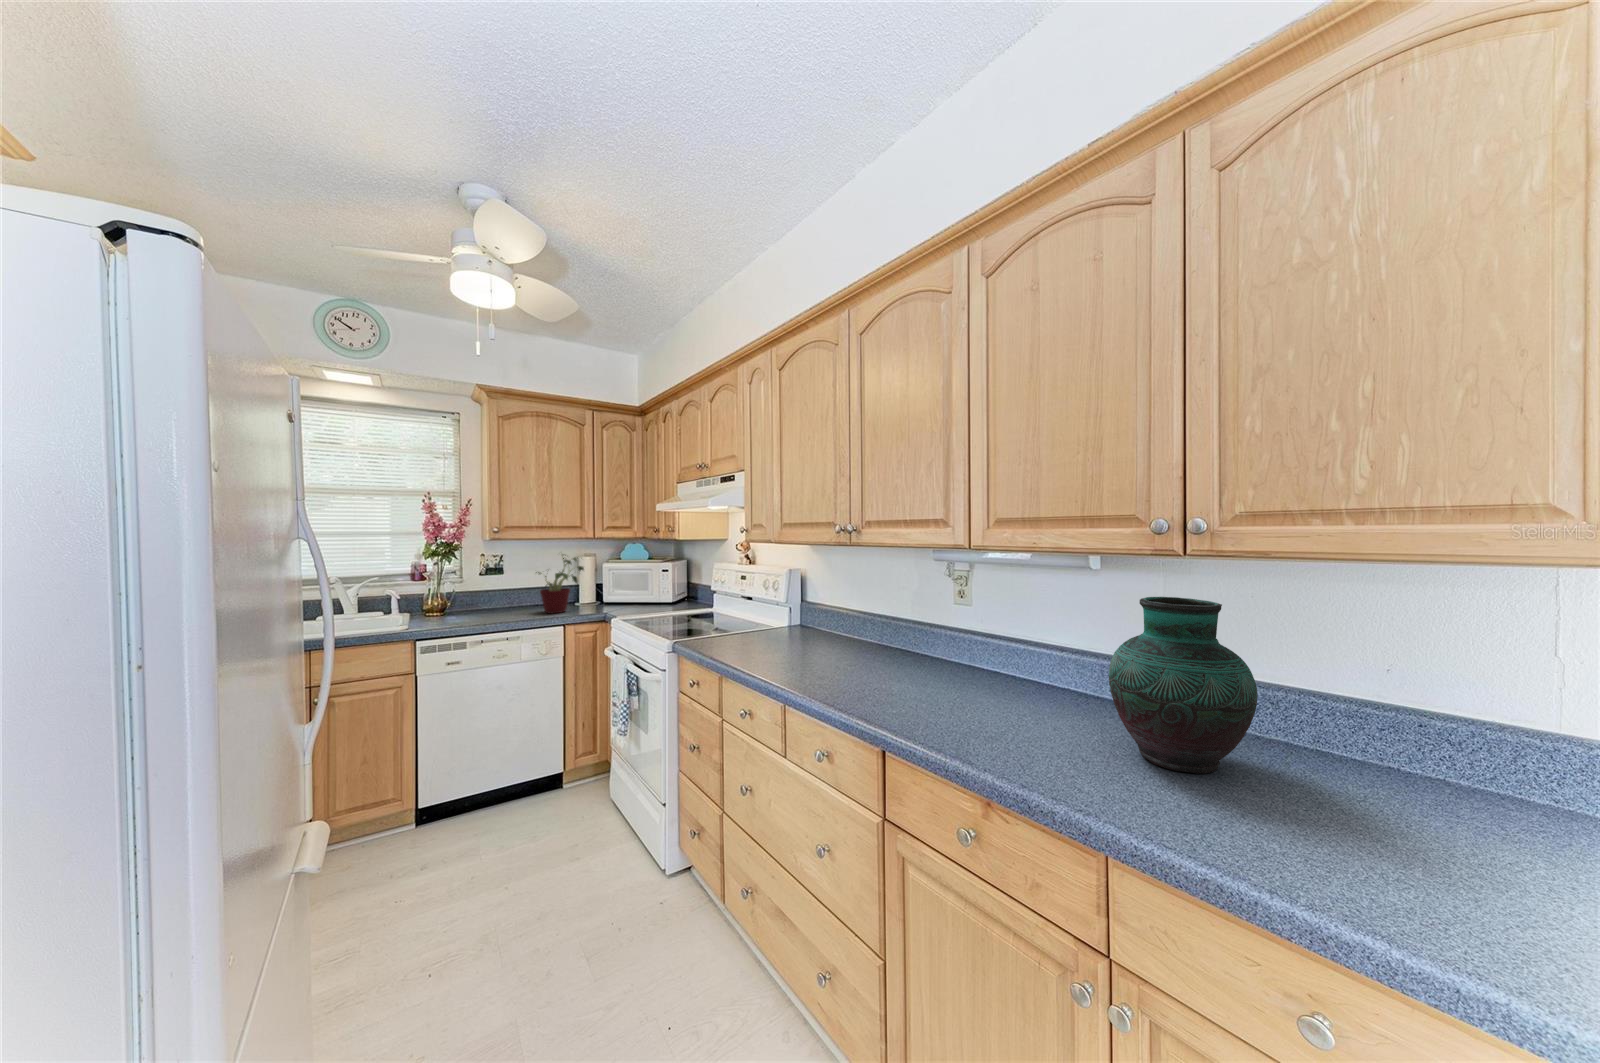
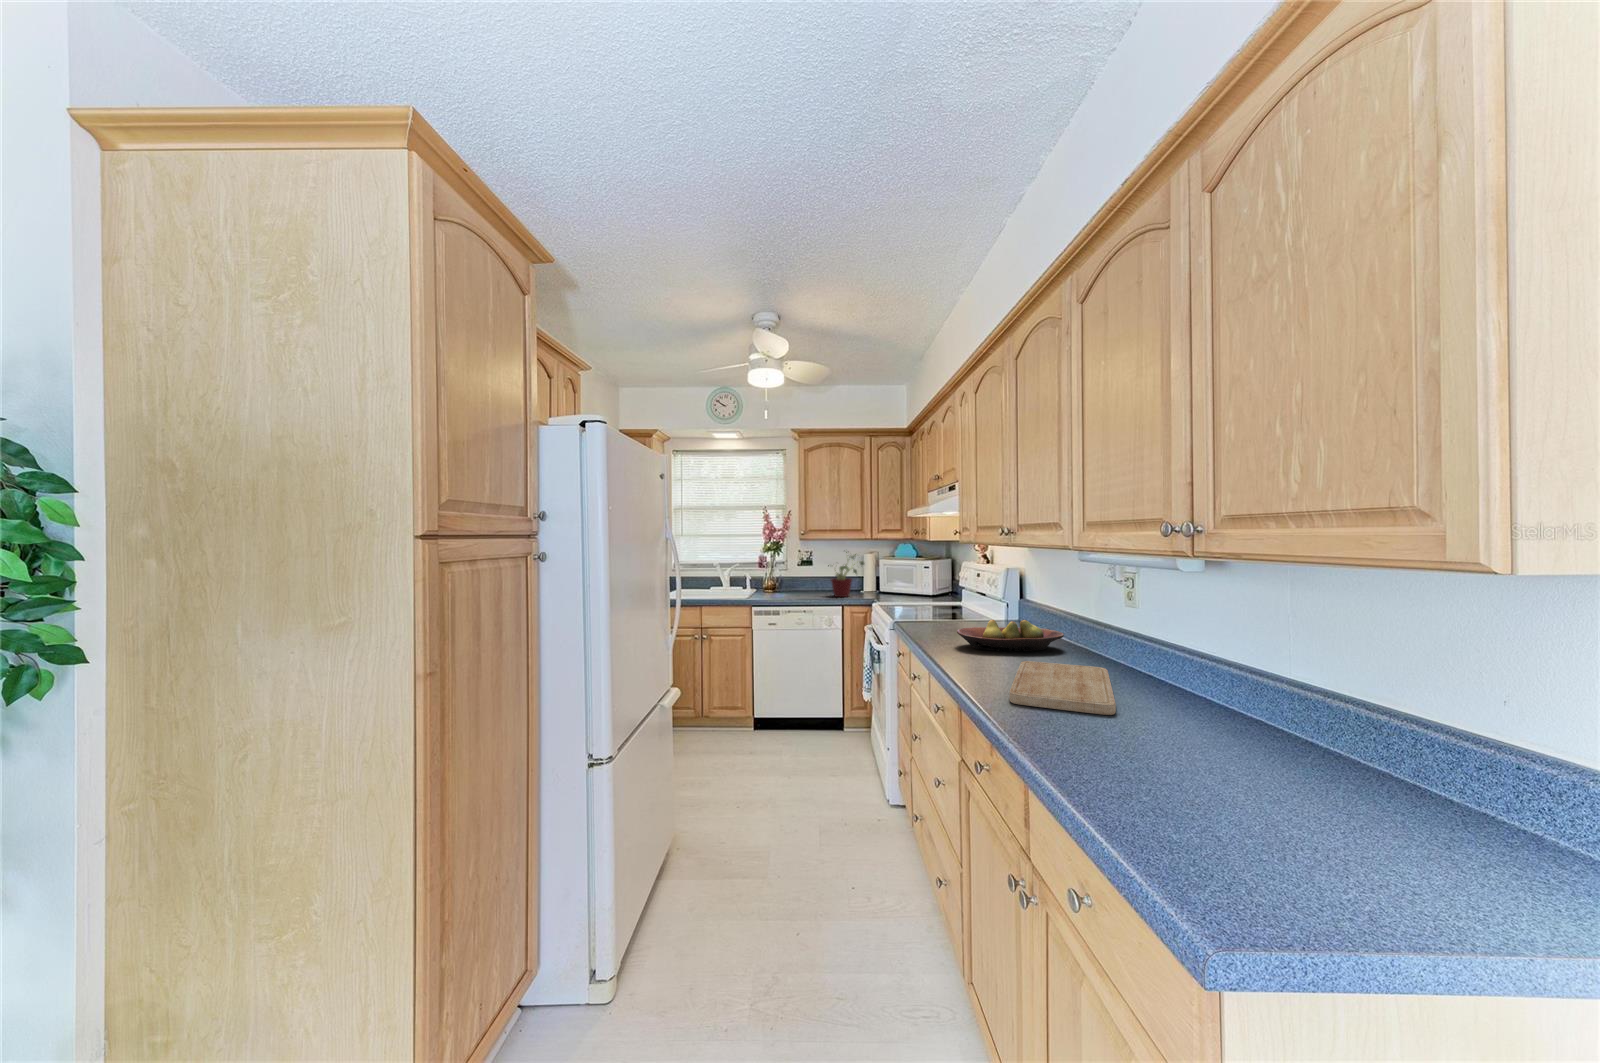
vase: present [1109,597,1258,774] -> none [1134,598,1277,765]
fruit bowl: none [782,626,887,666] -> present [957,620,1064,651]
cutting board: none [889,671,1048,738] -> present [1009,661,1116,715]

